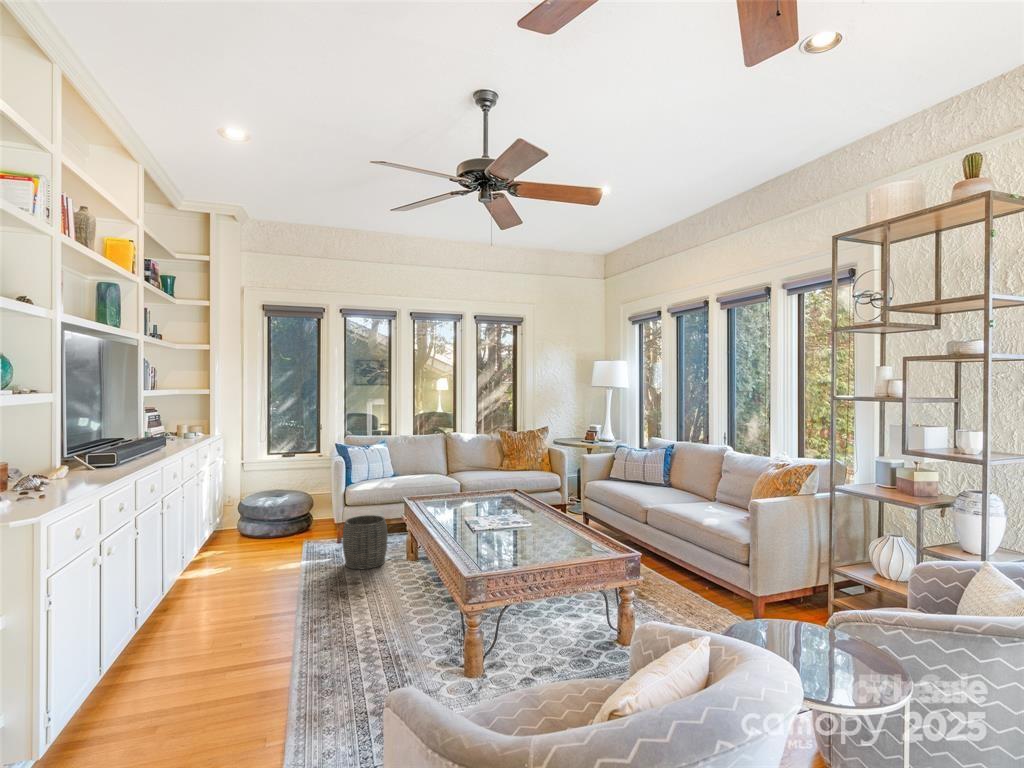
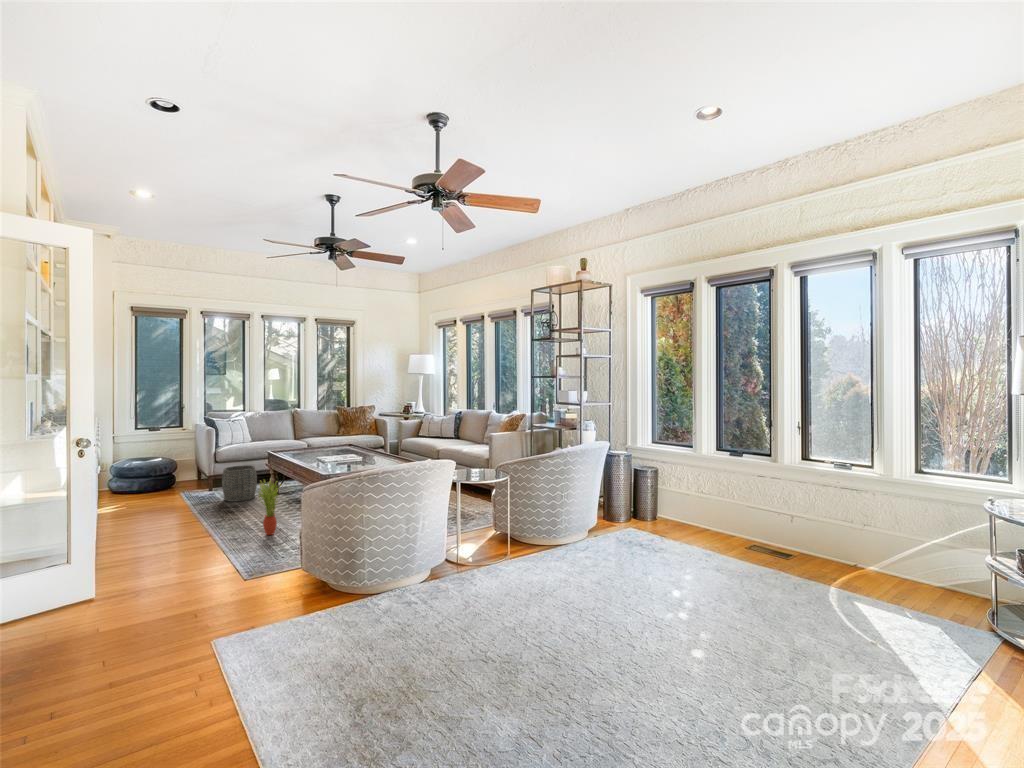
potted plant: none [356,571,398,670] -> present [259,480,281,535]

